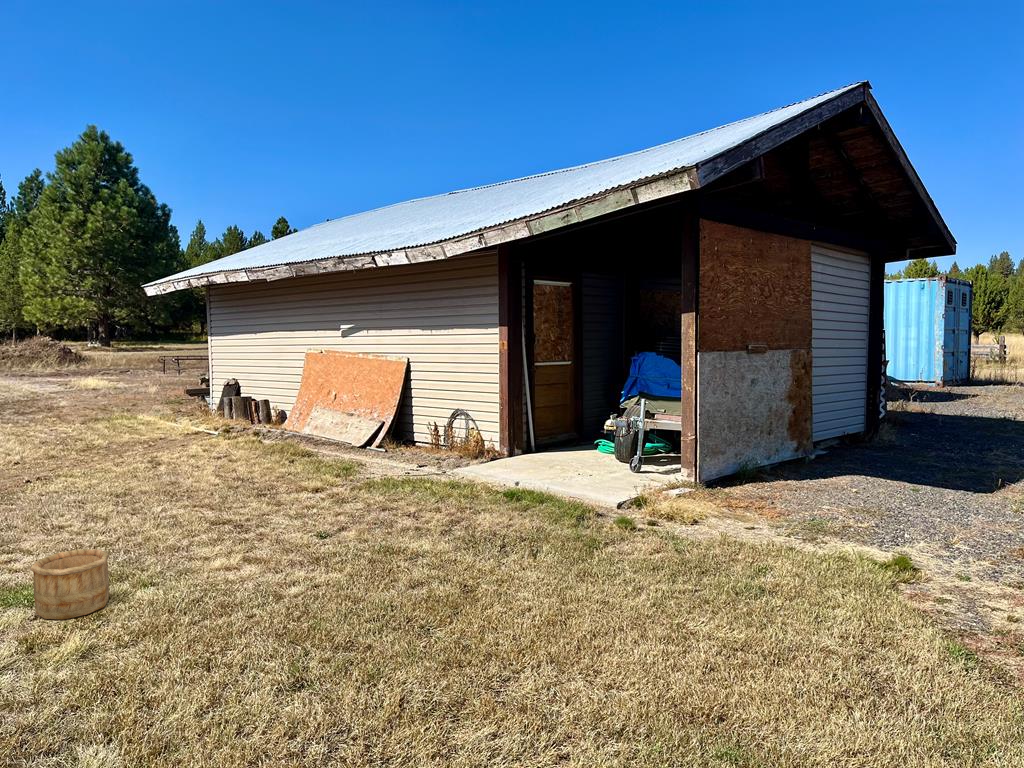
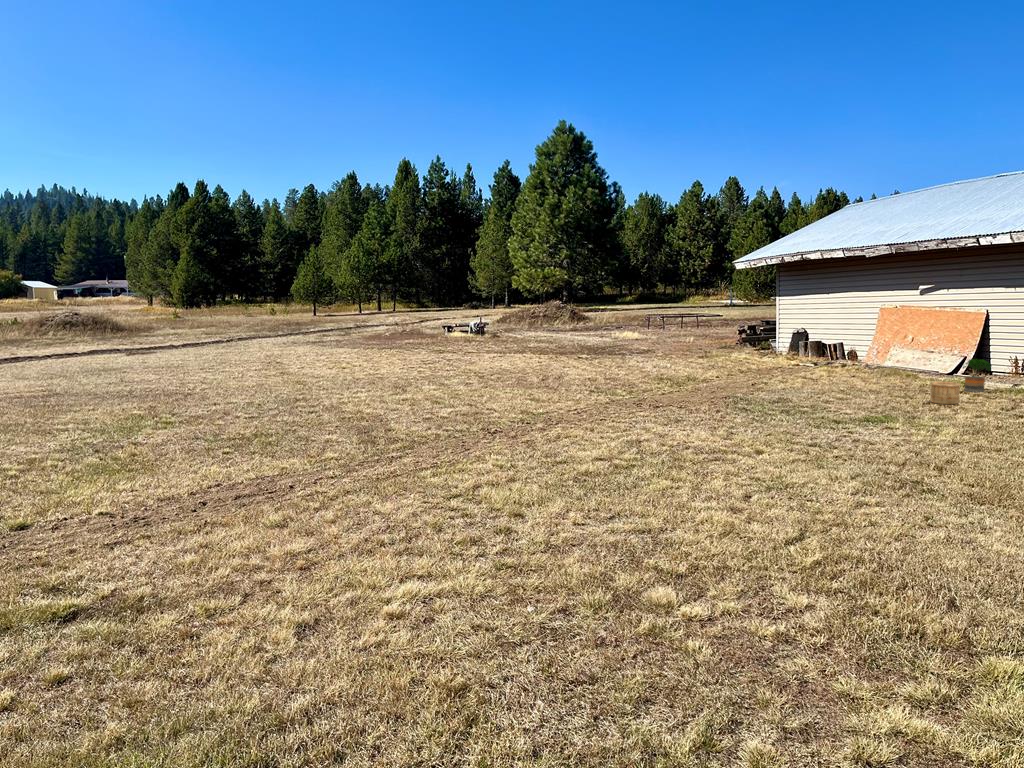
potted tree: none [238,460,292,531] -> present [963,359,991,392]

